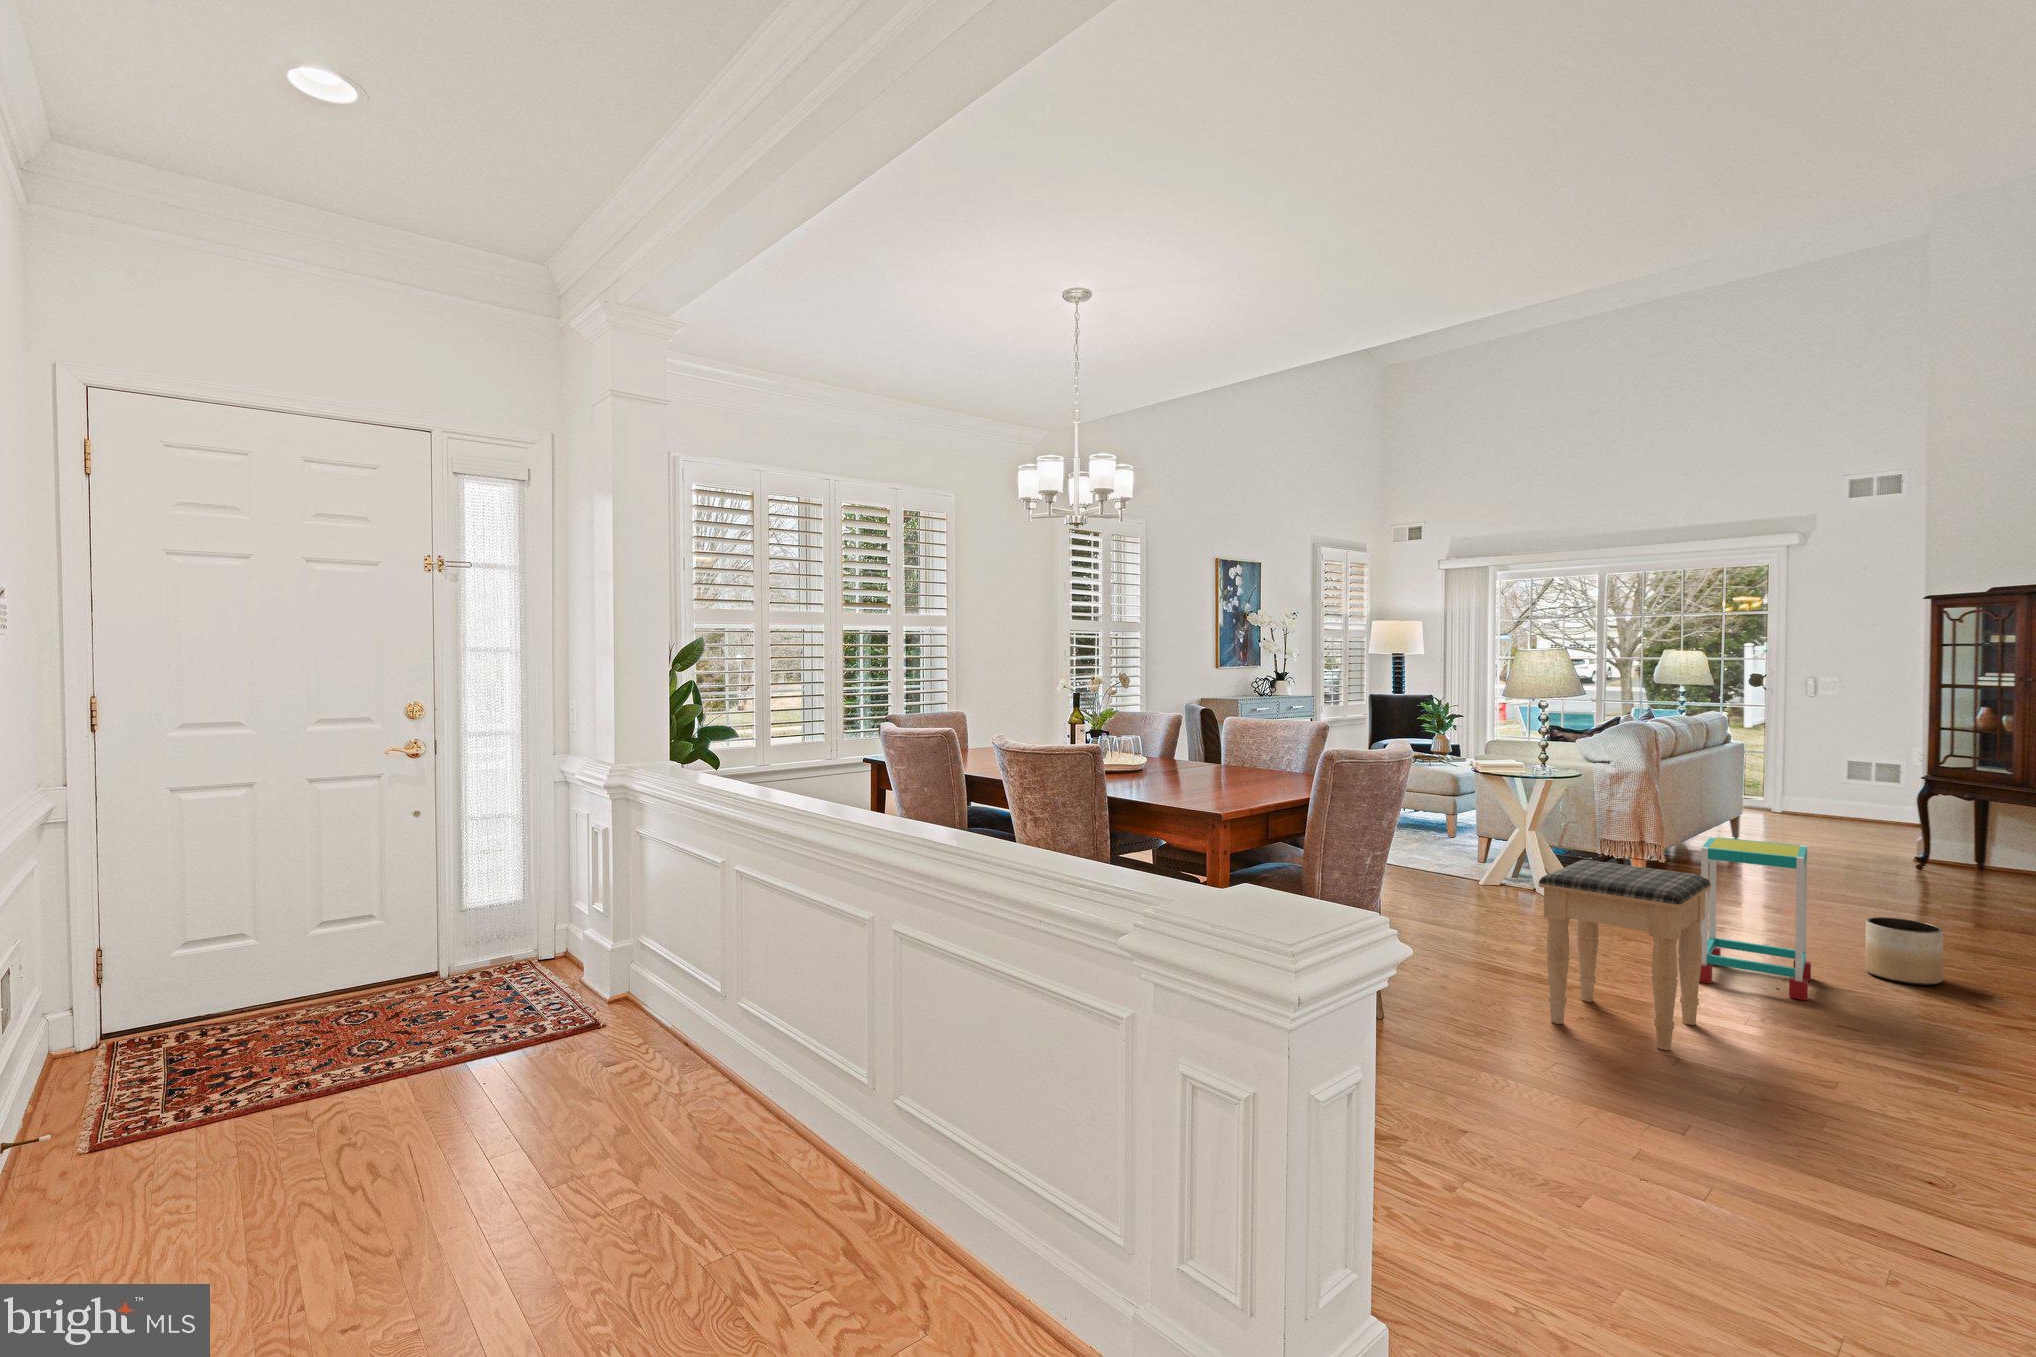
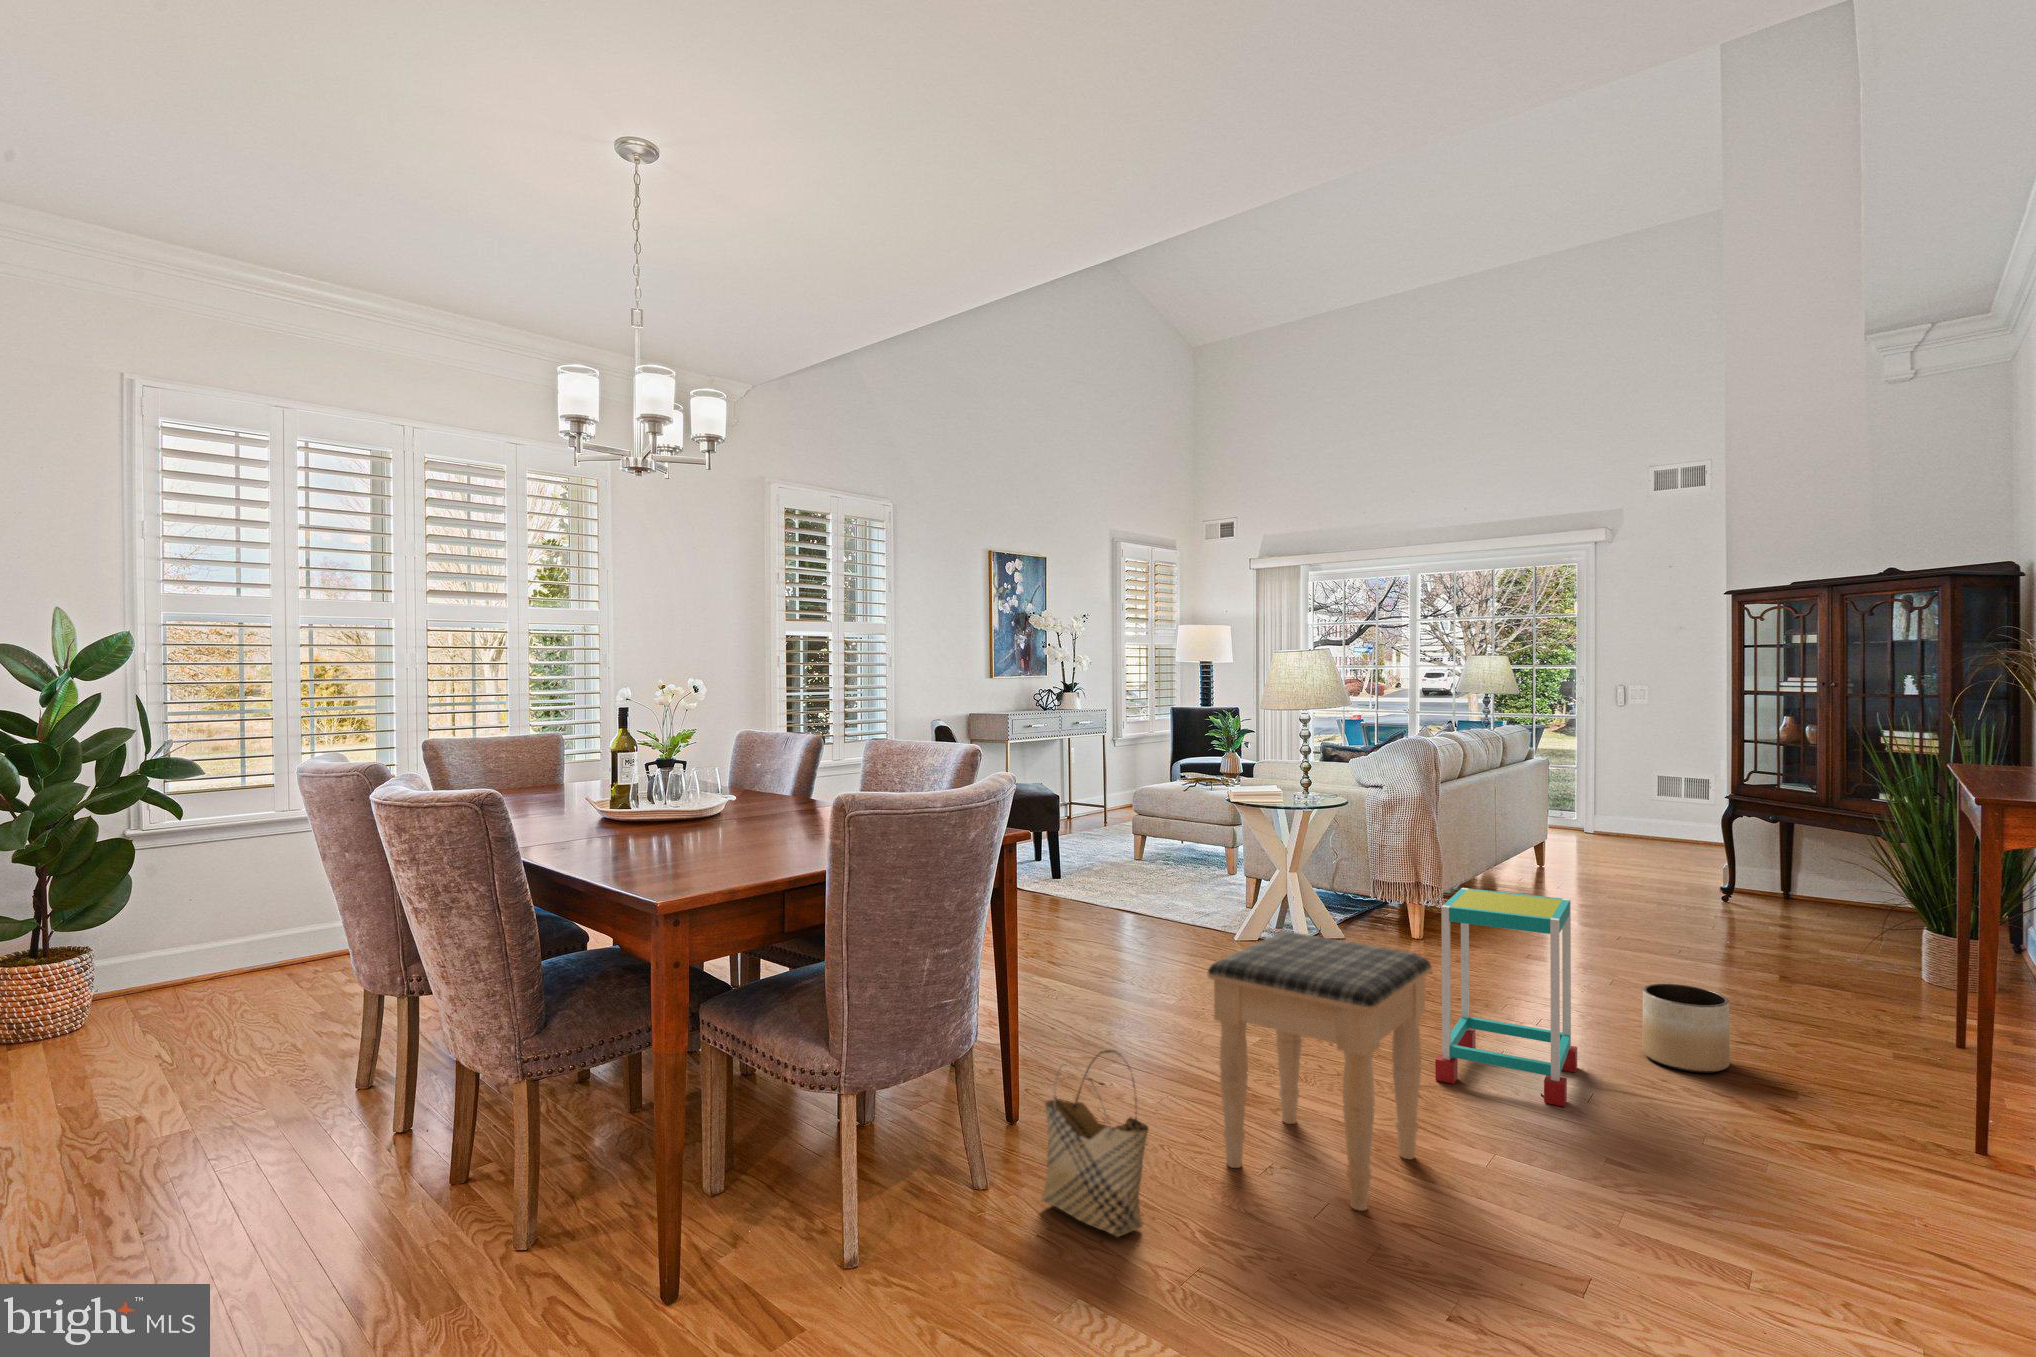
woven basket: none [1428,931,1514,1054] -> present [1042,1050,1149,1236]

